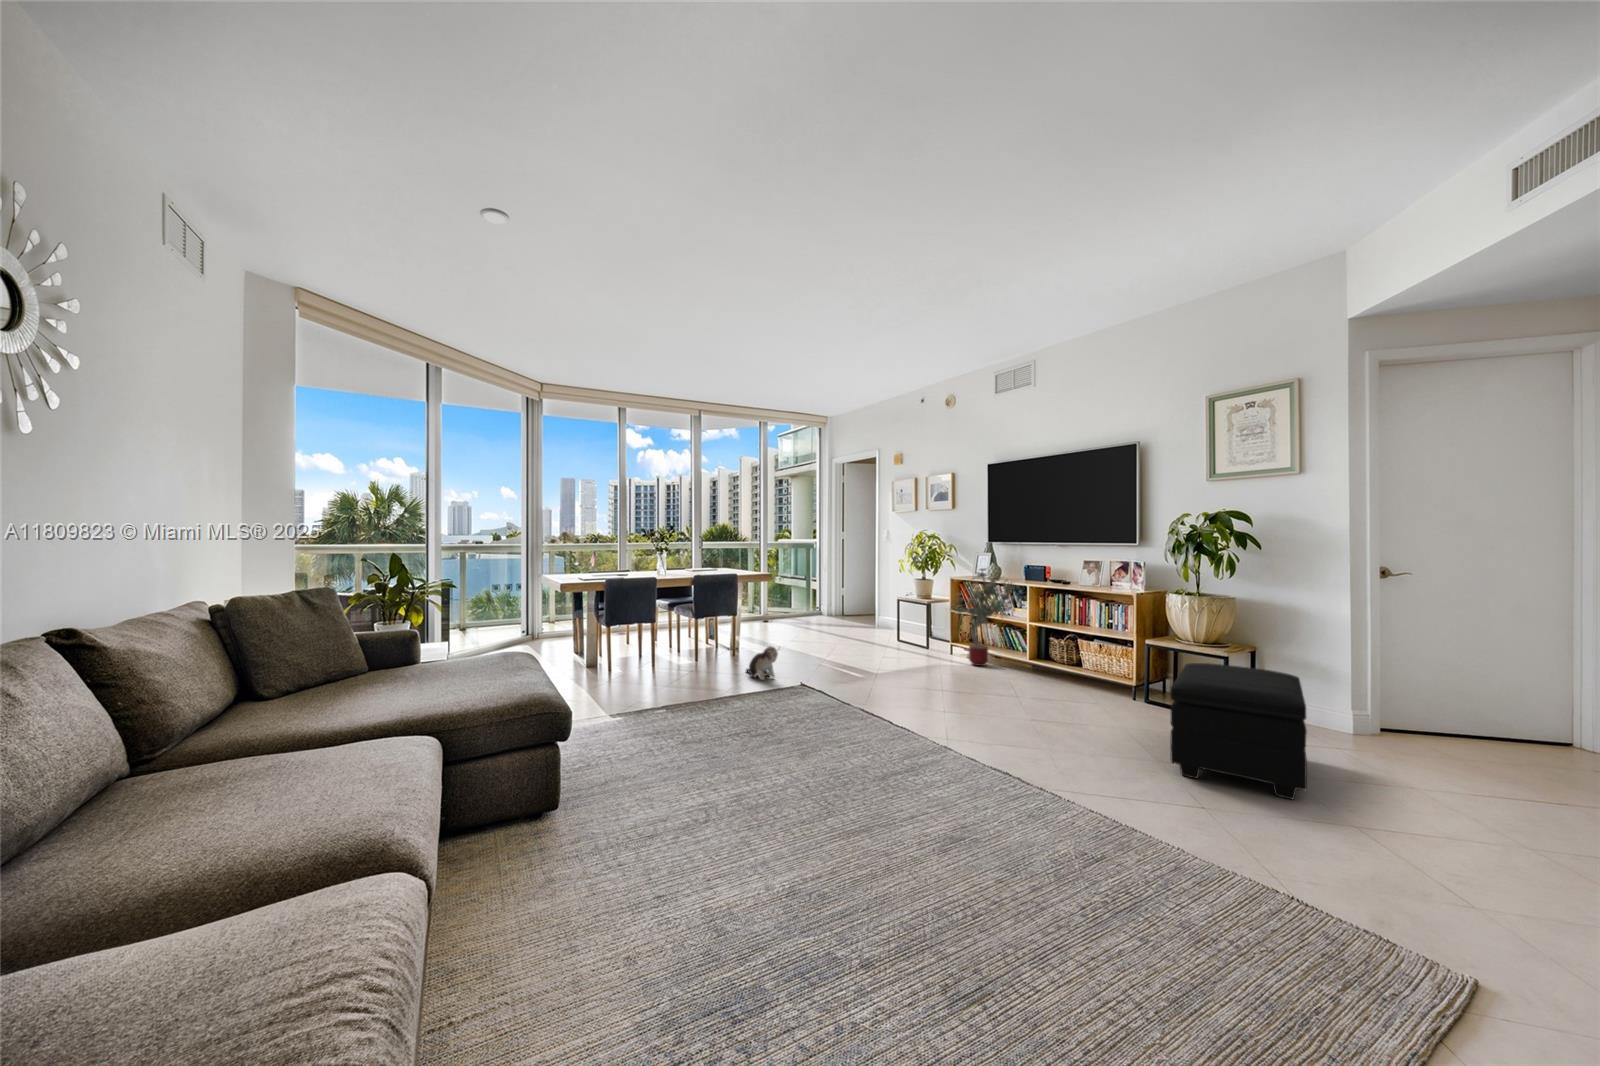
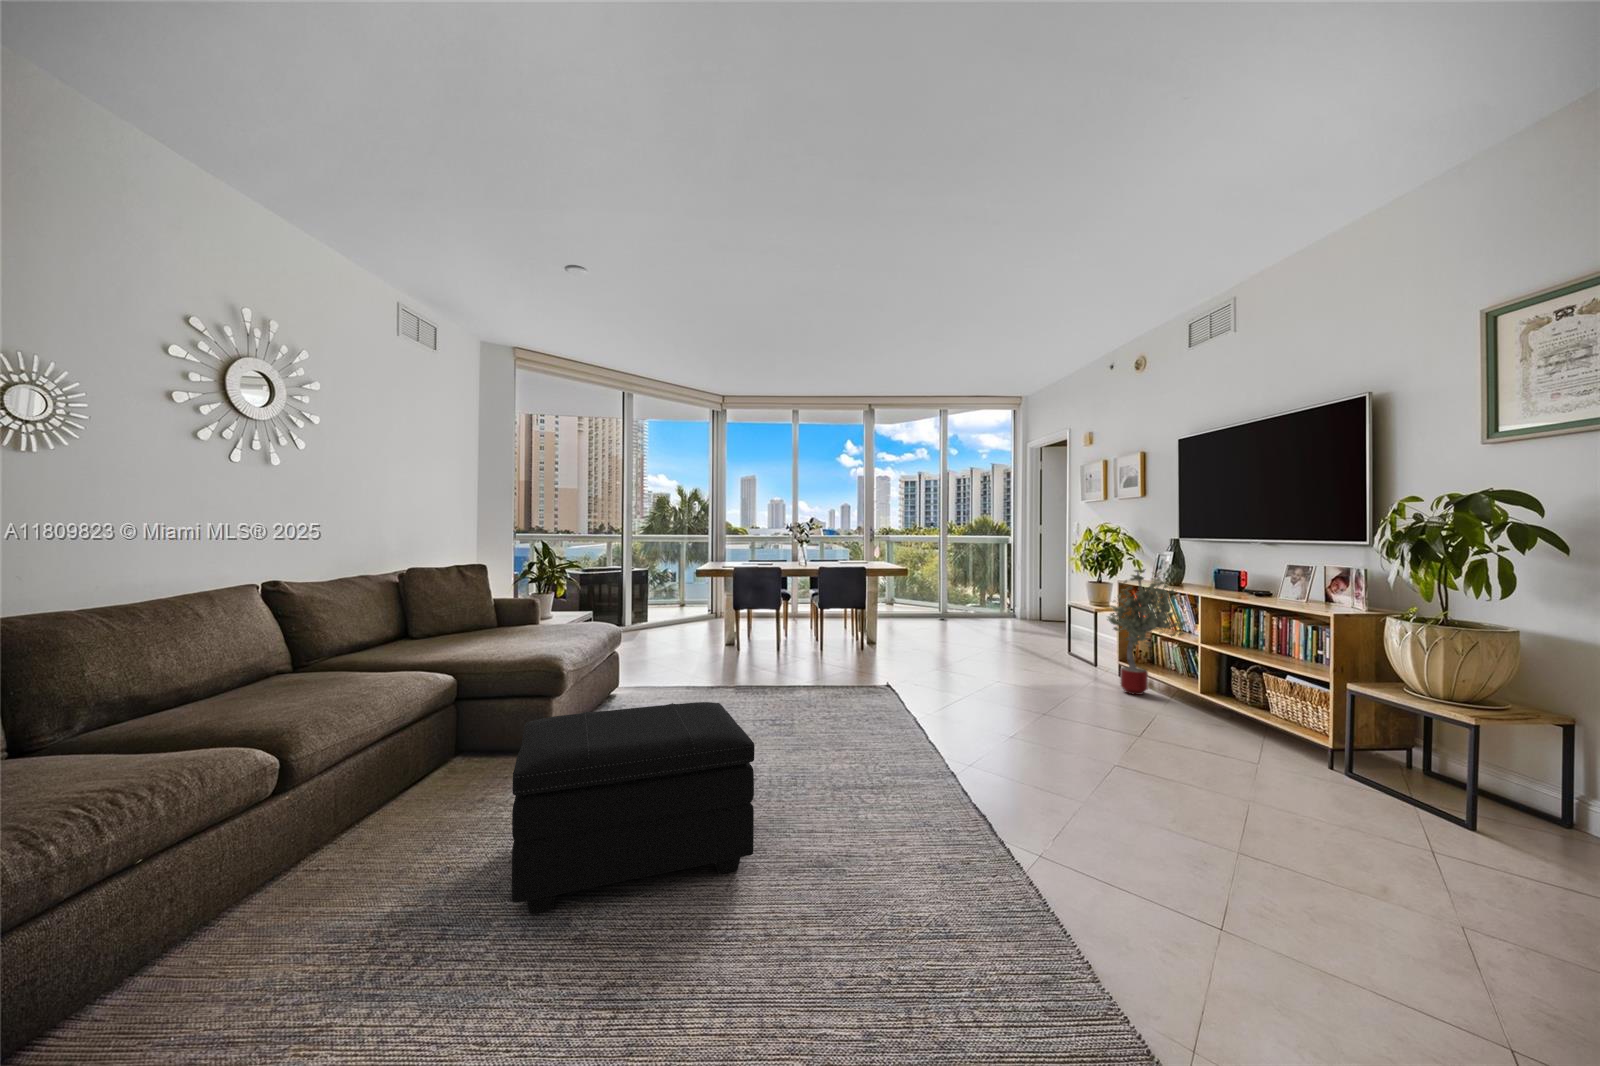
plush toy: present [746,646,778,680] -> none [845,641,867,676]
footstool: present [1170,663,1307,799] -> present [512,702,755,914]

